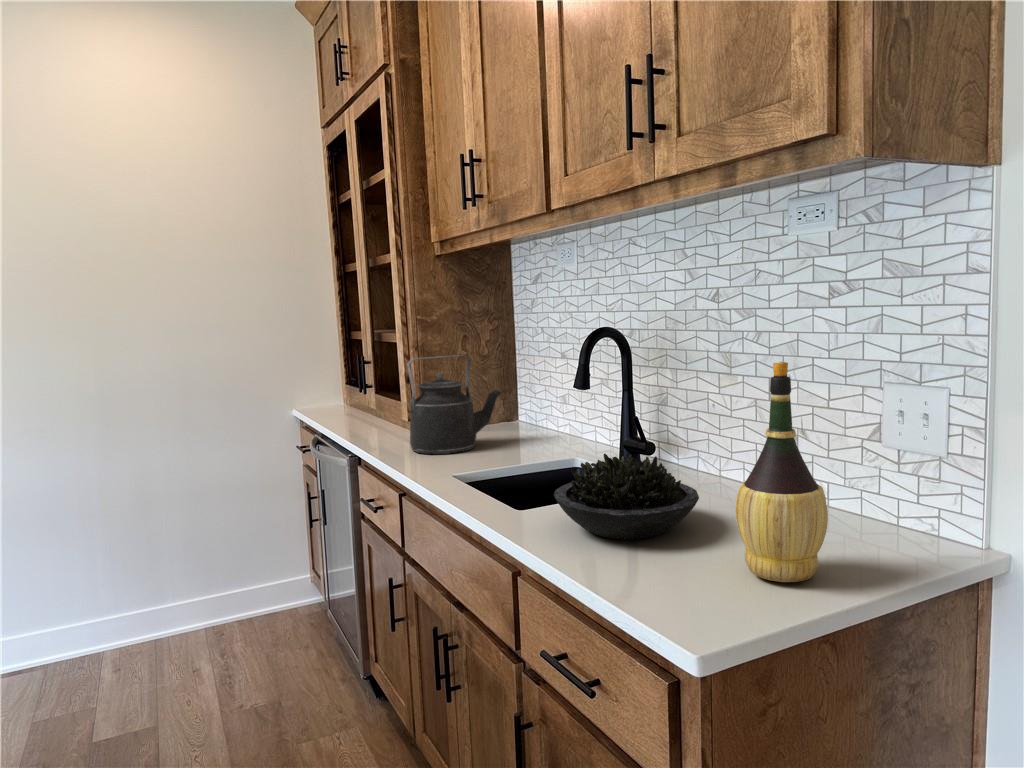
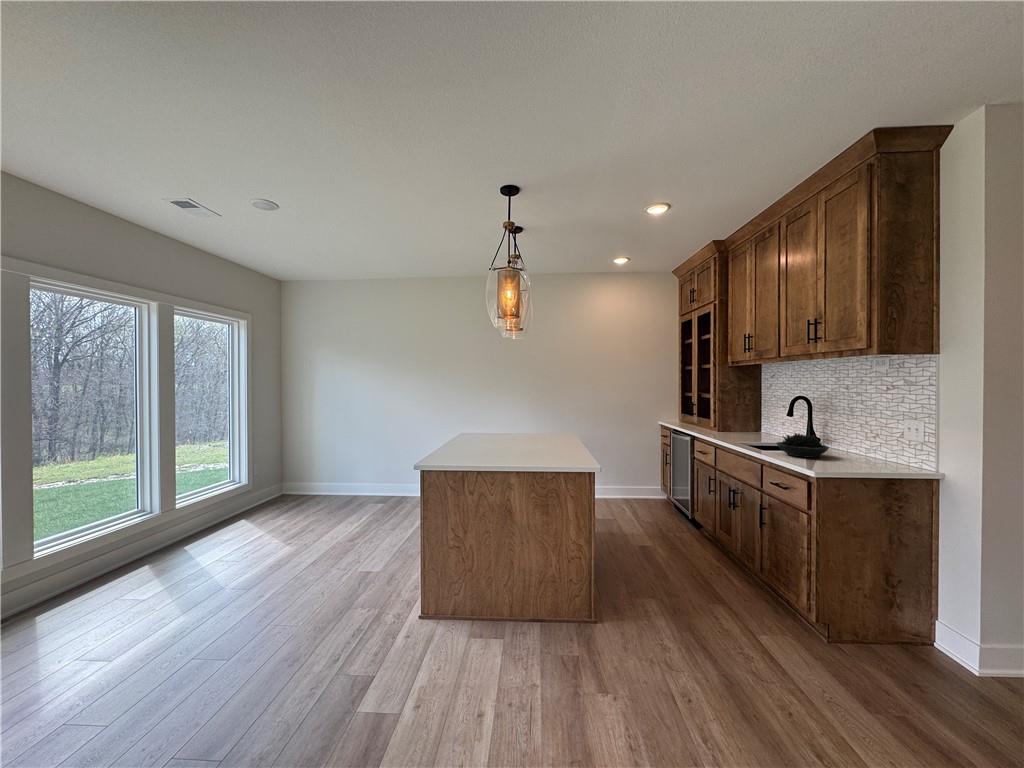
kettle: present [407,355,501,454] -> none [718,403,756,437]
wine bottle: present [735,362,828,582] -> none [835,407,867,467]

